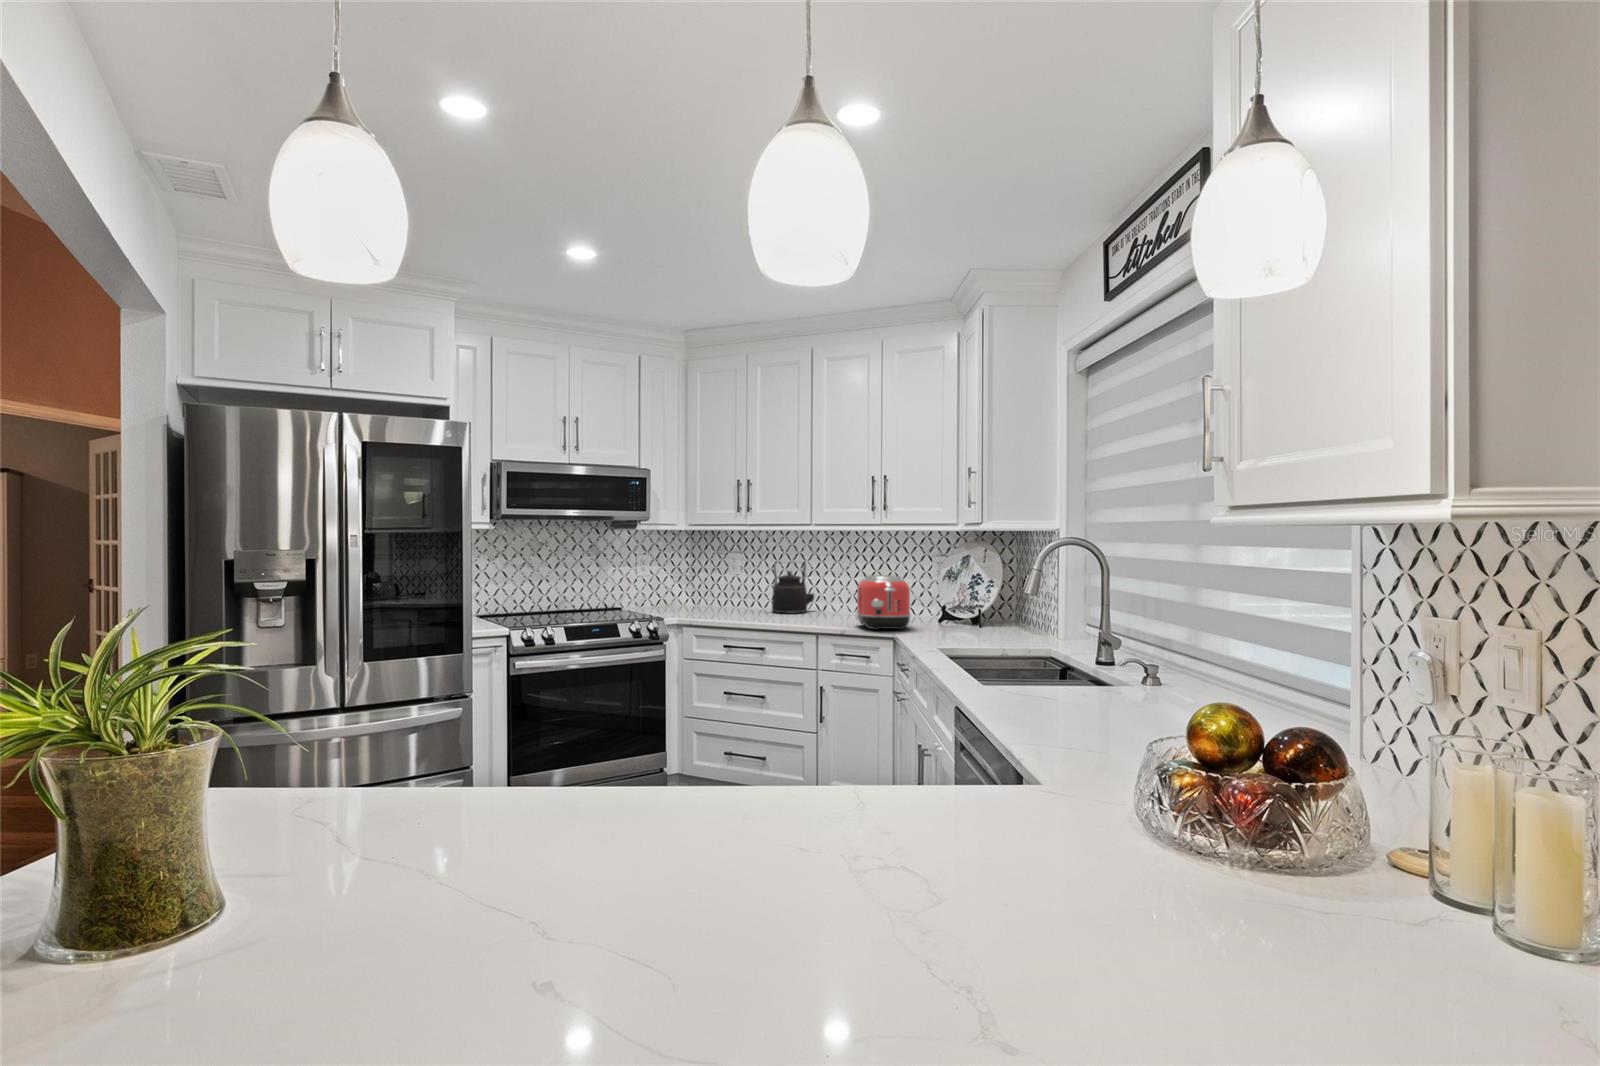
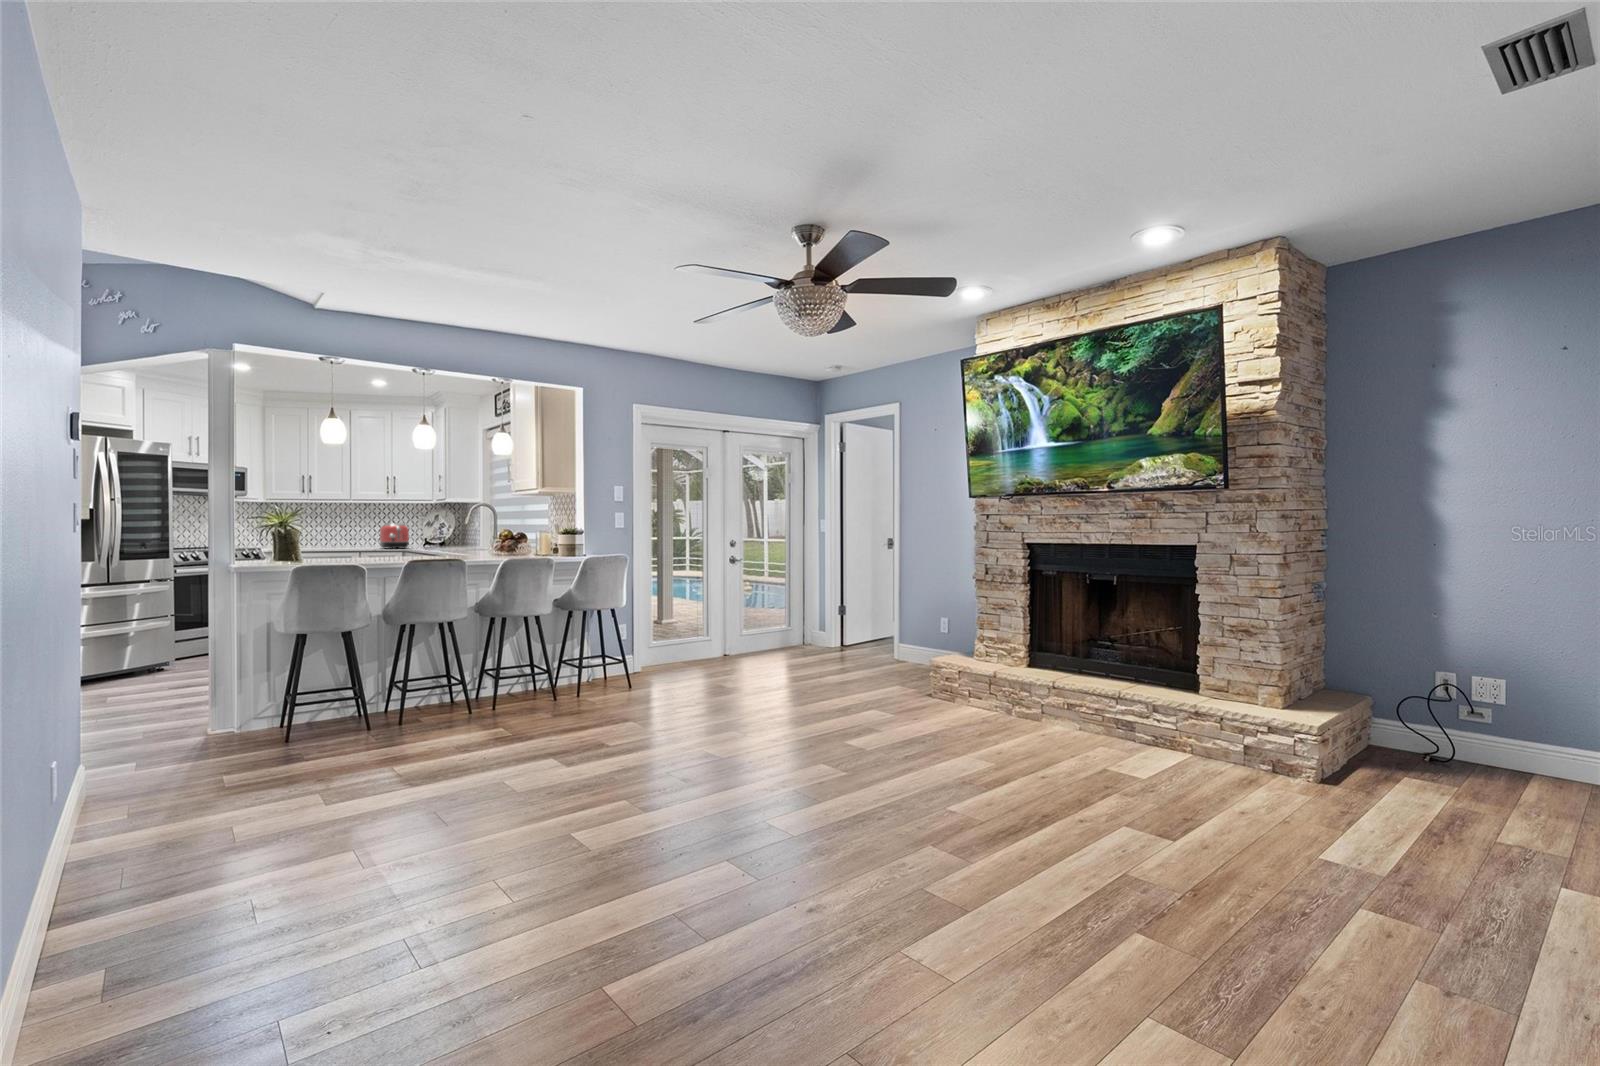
kettle: present [772,563,814,613] -> none [322,520,352,547]

